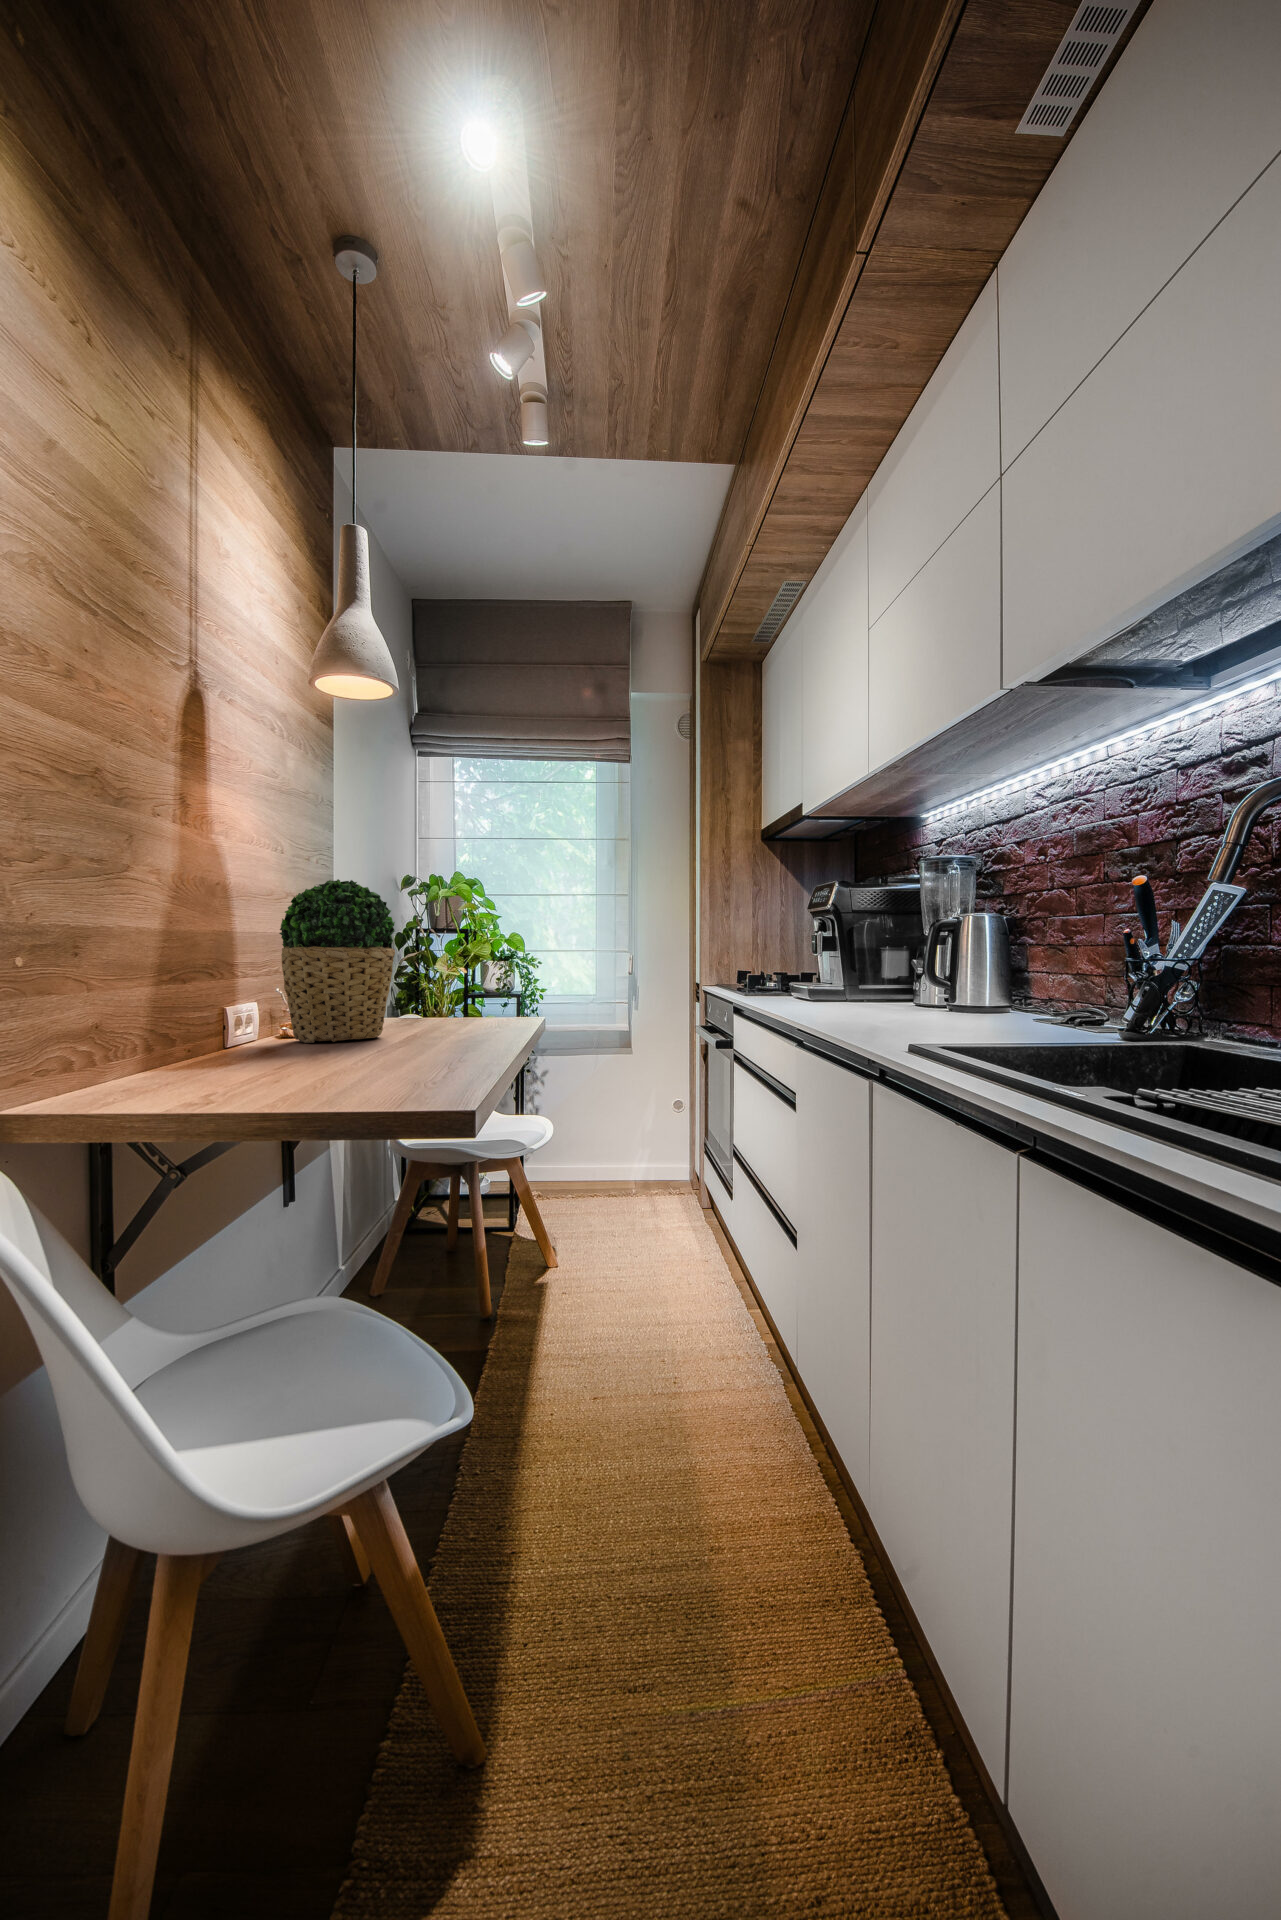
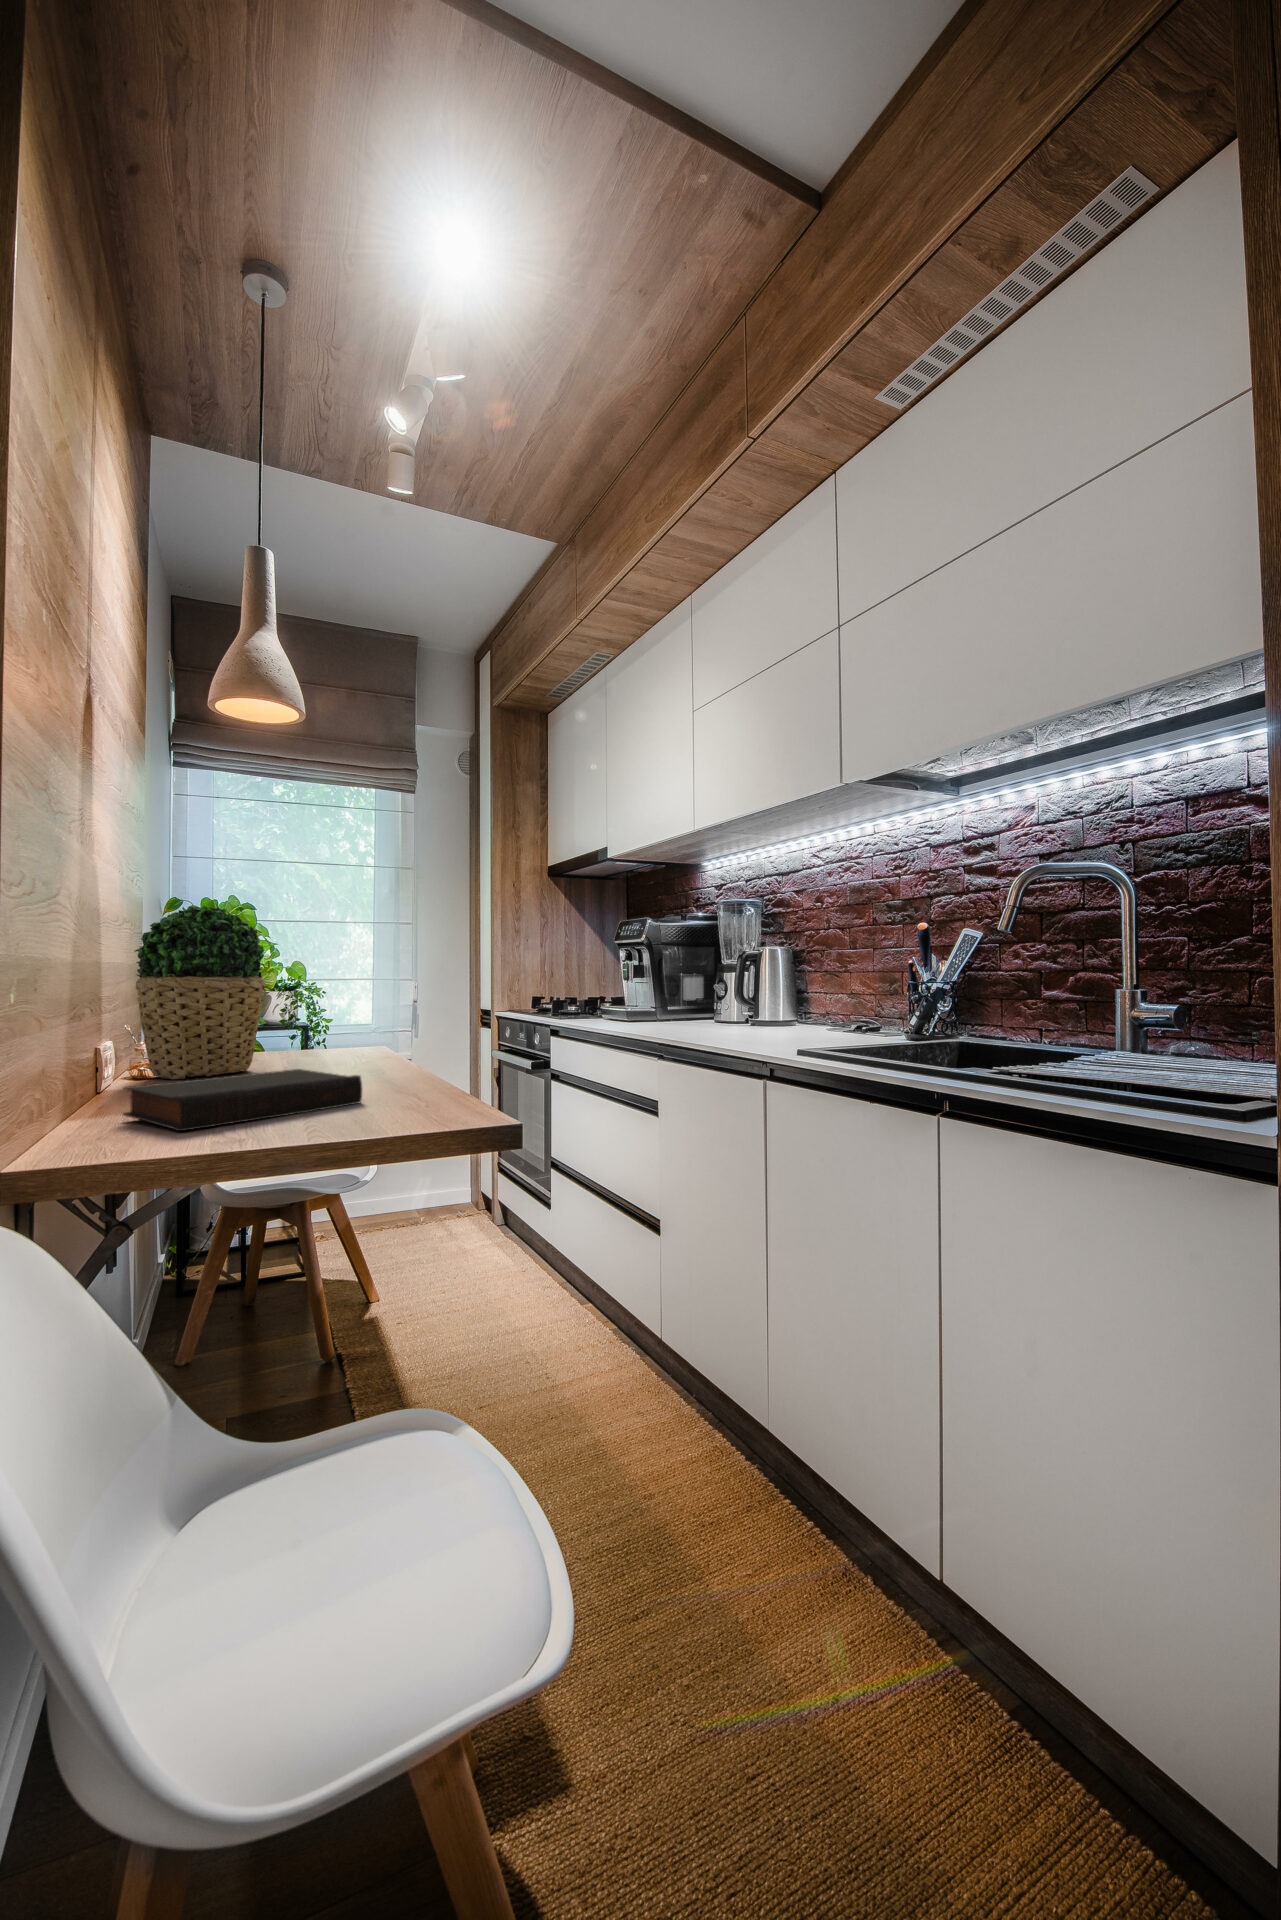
book: none [171,1039,376,1093] -> present [123,1069,362,1131]

